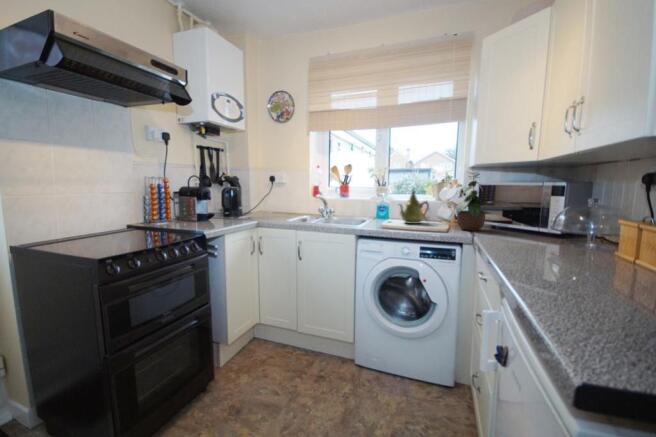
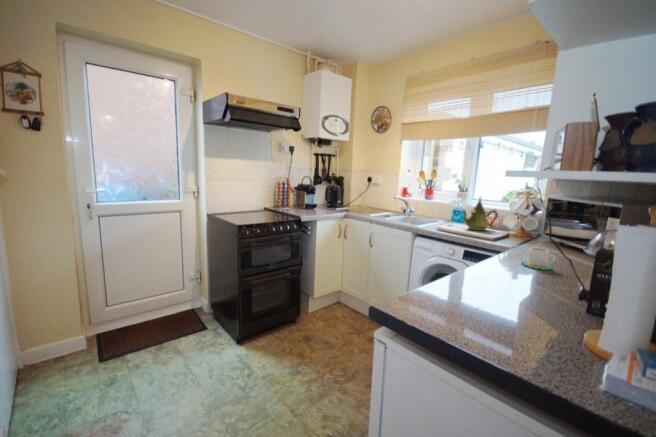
potted plant: present [456,173,486,231] -> none [503,184,550,244]
mug: none [522,231,560,254] -> present [522,247,555,270]

